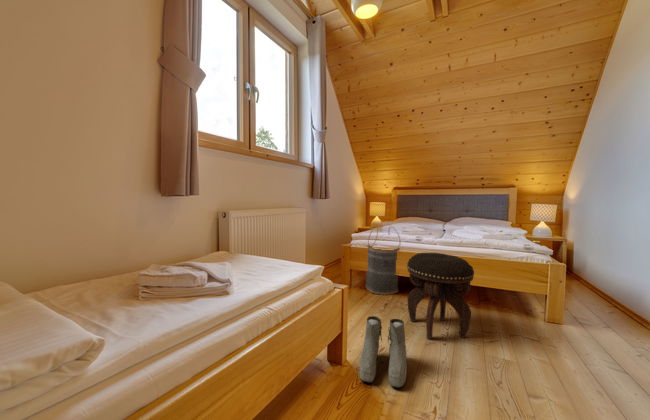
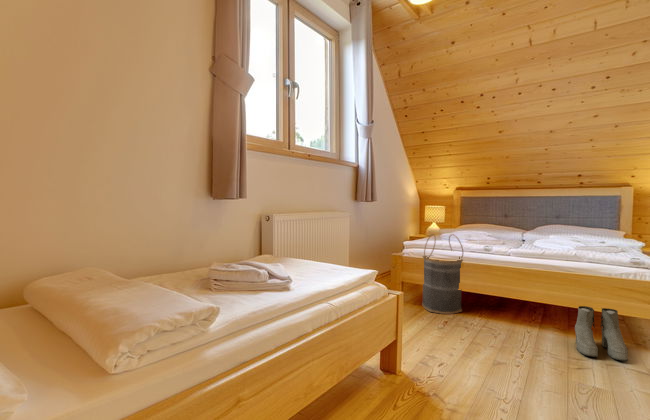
footstool: present [407,253,474,339] -> none [470,262,549,359]
boots: present [360,316,407,388] -> present [575,306,628,361]

